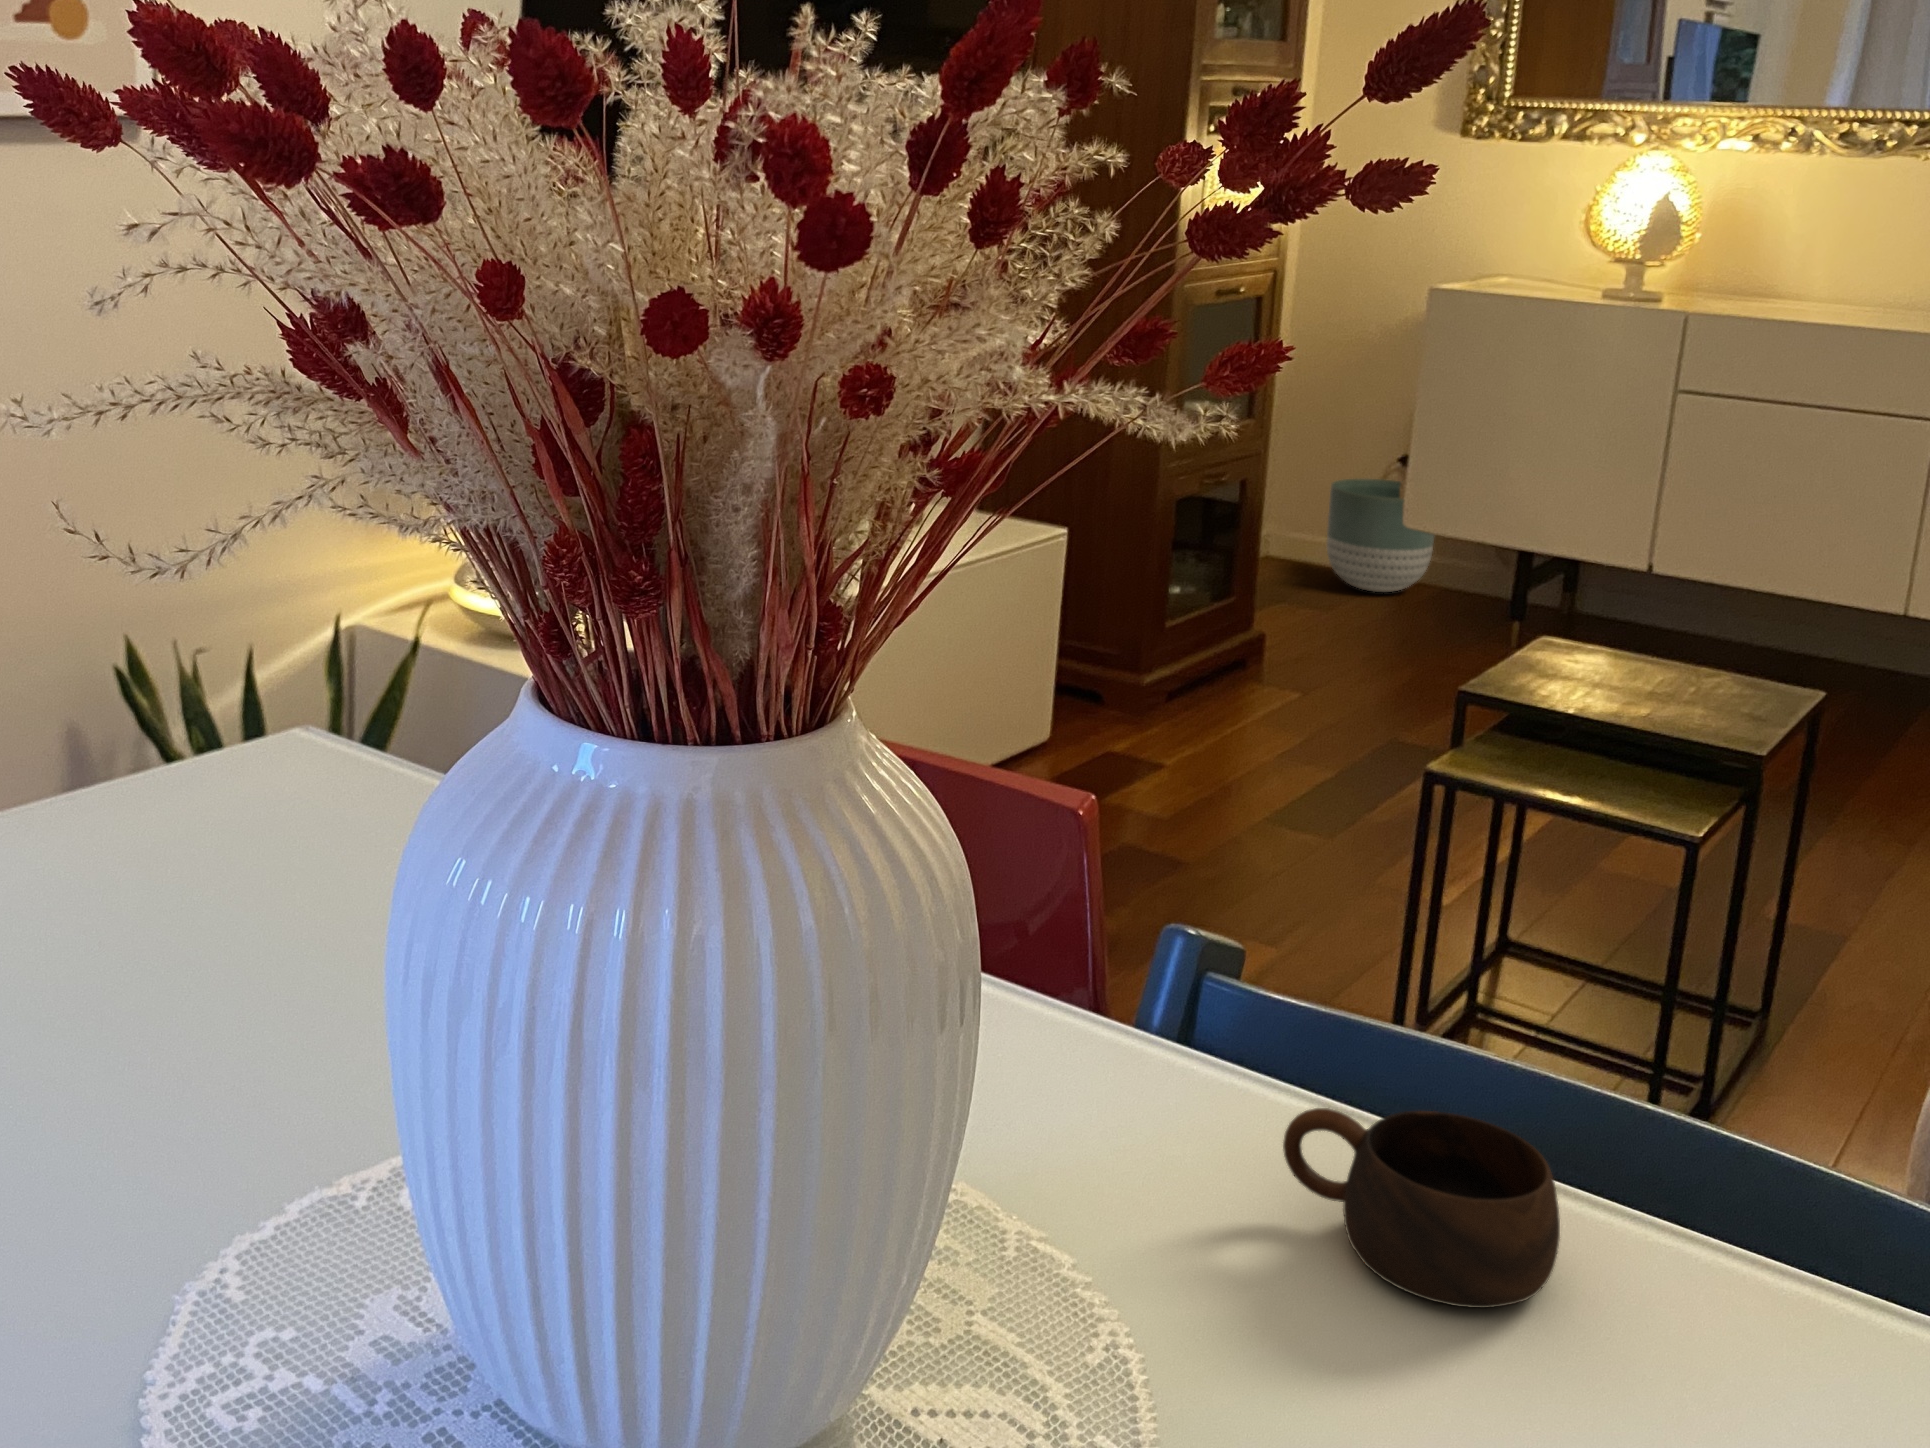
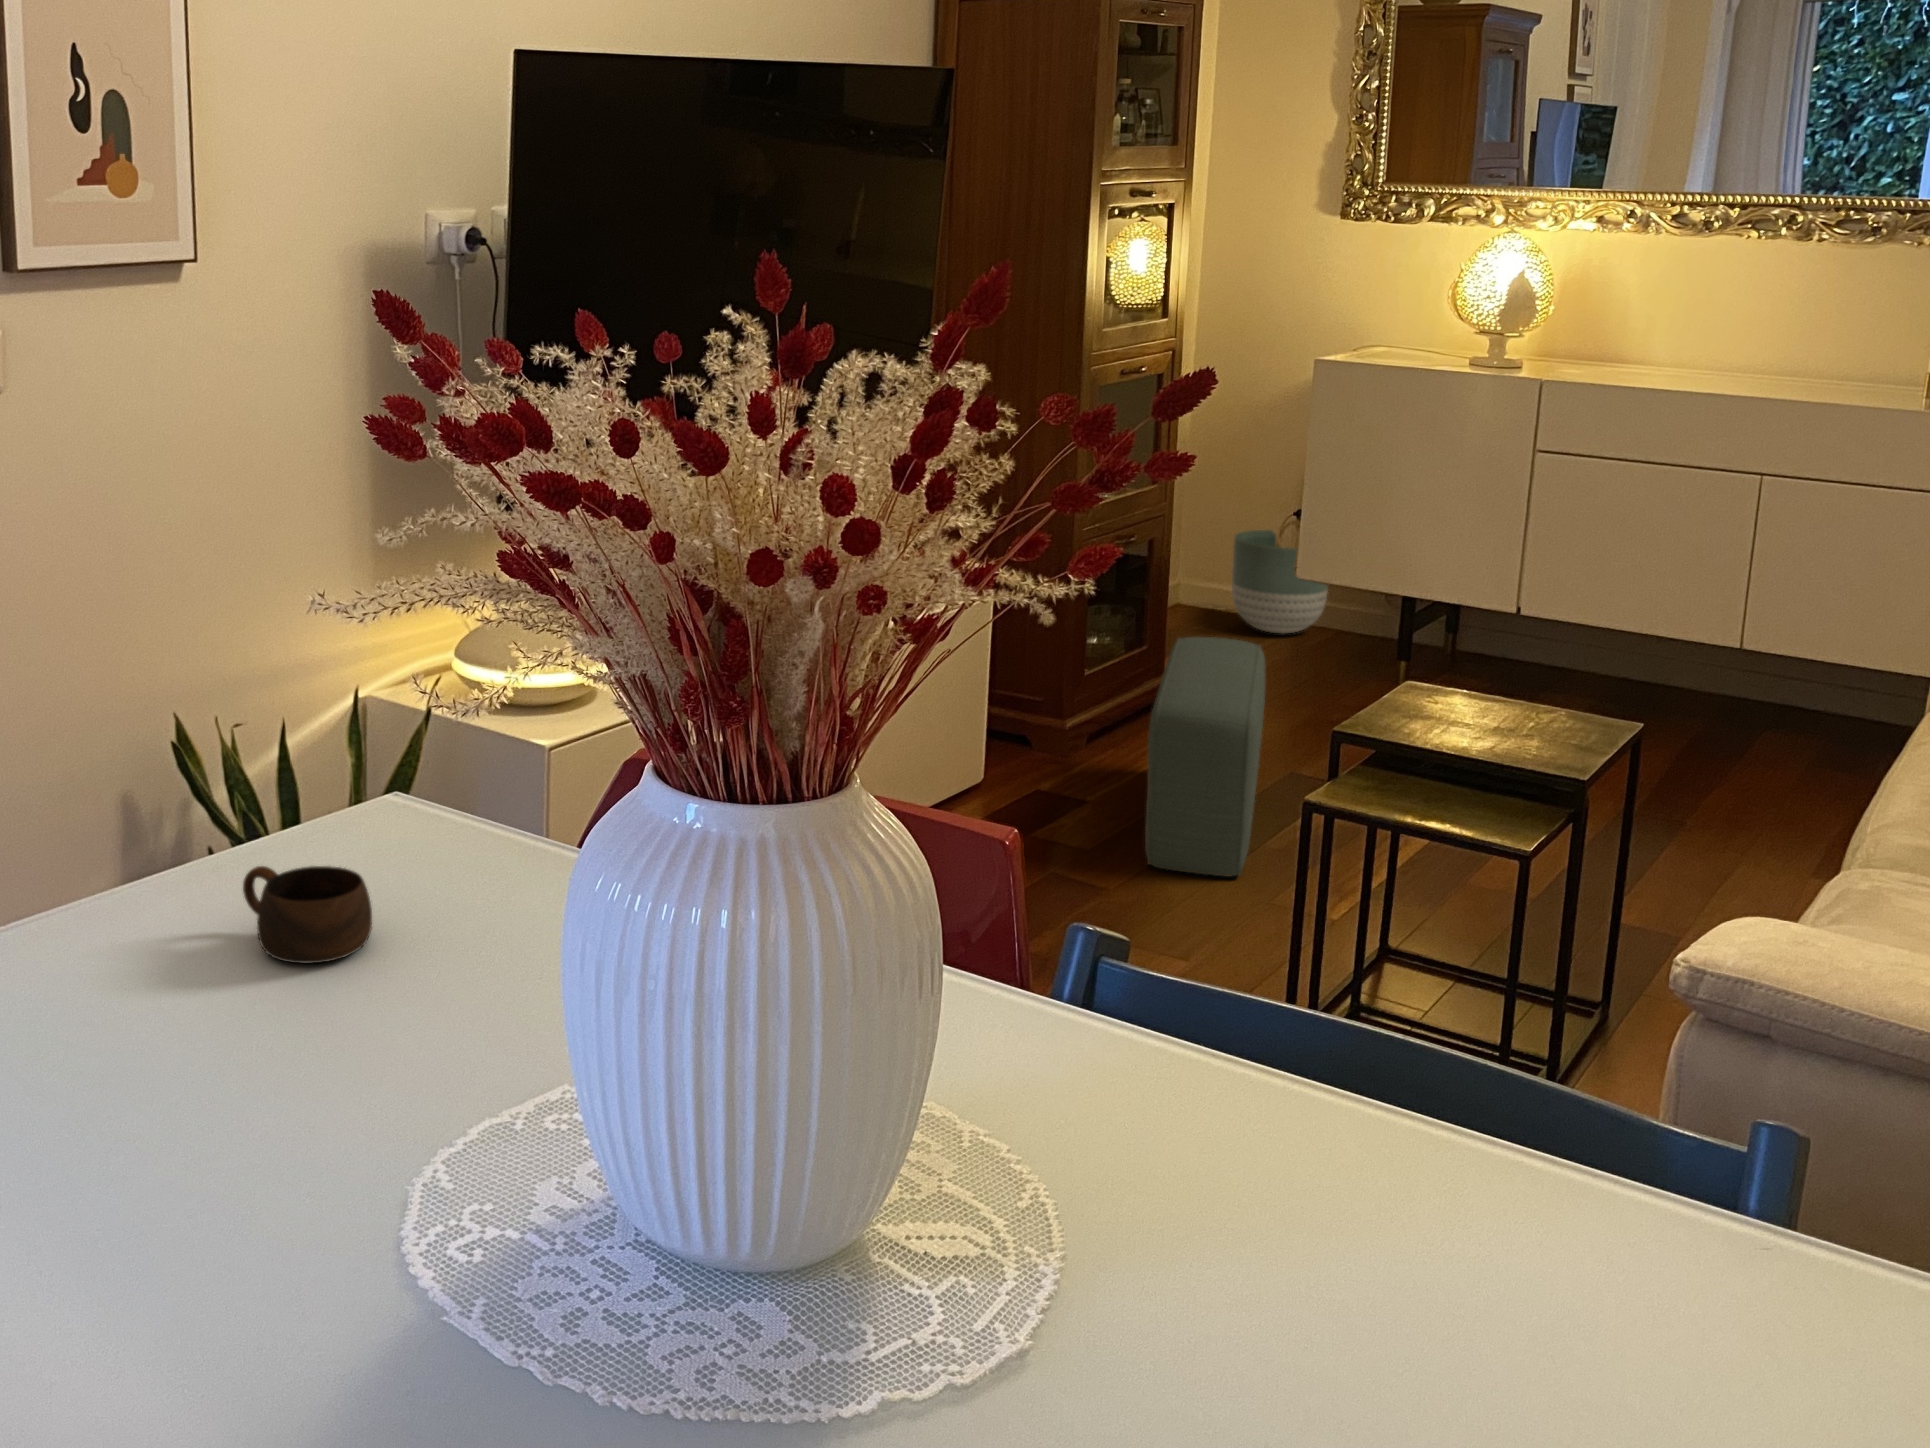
pouf: none [1229,589,1369,858] -> present [1145,637,1266,876]
cup: present [1283,1108,1560,1308] -> present [243,866,372,963]

